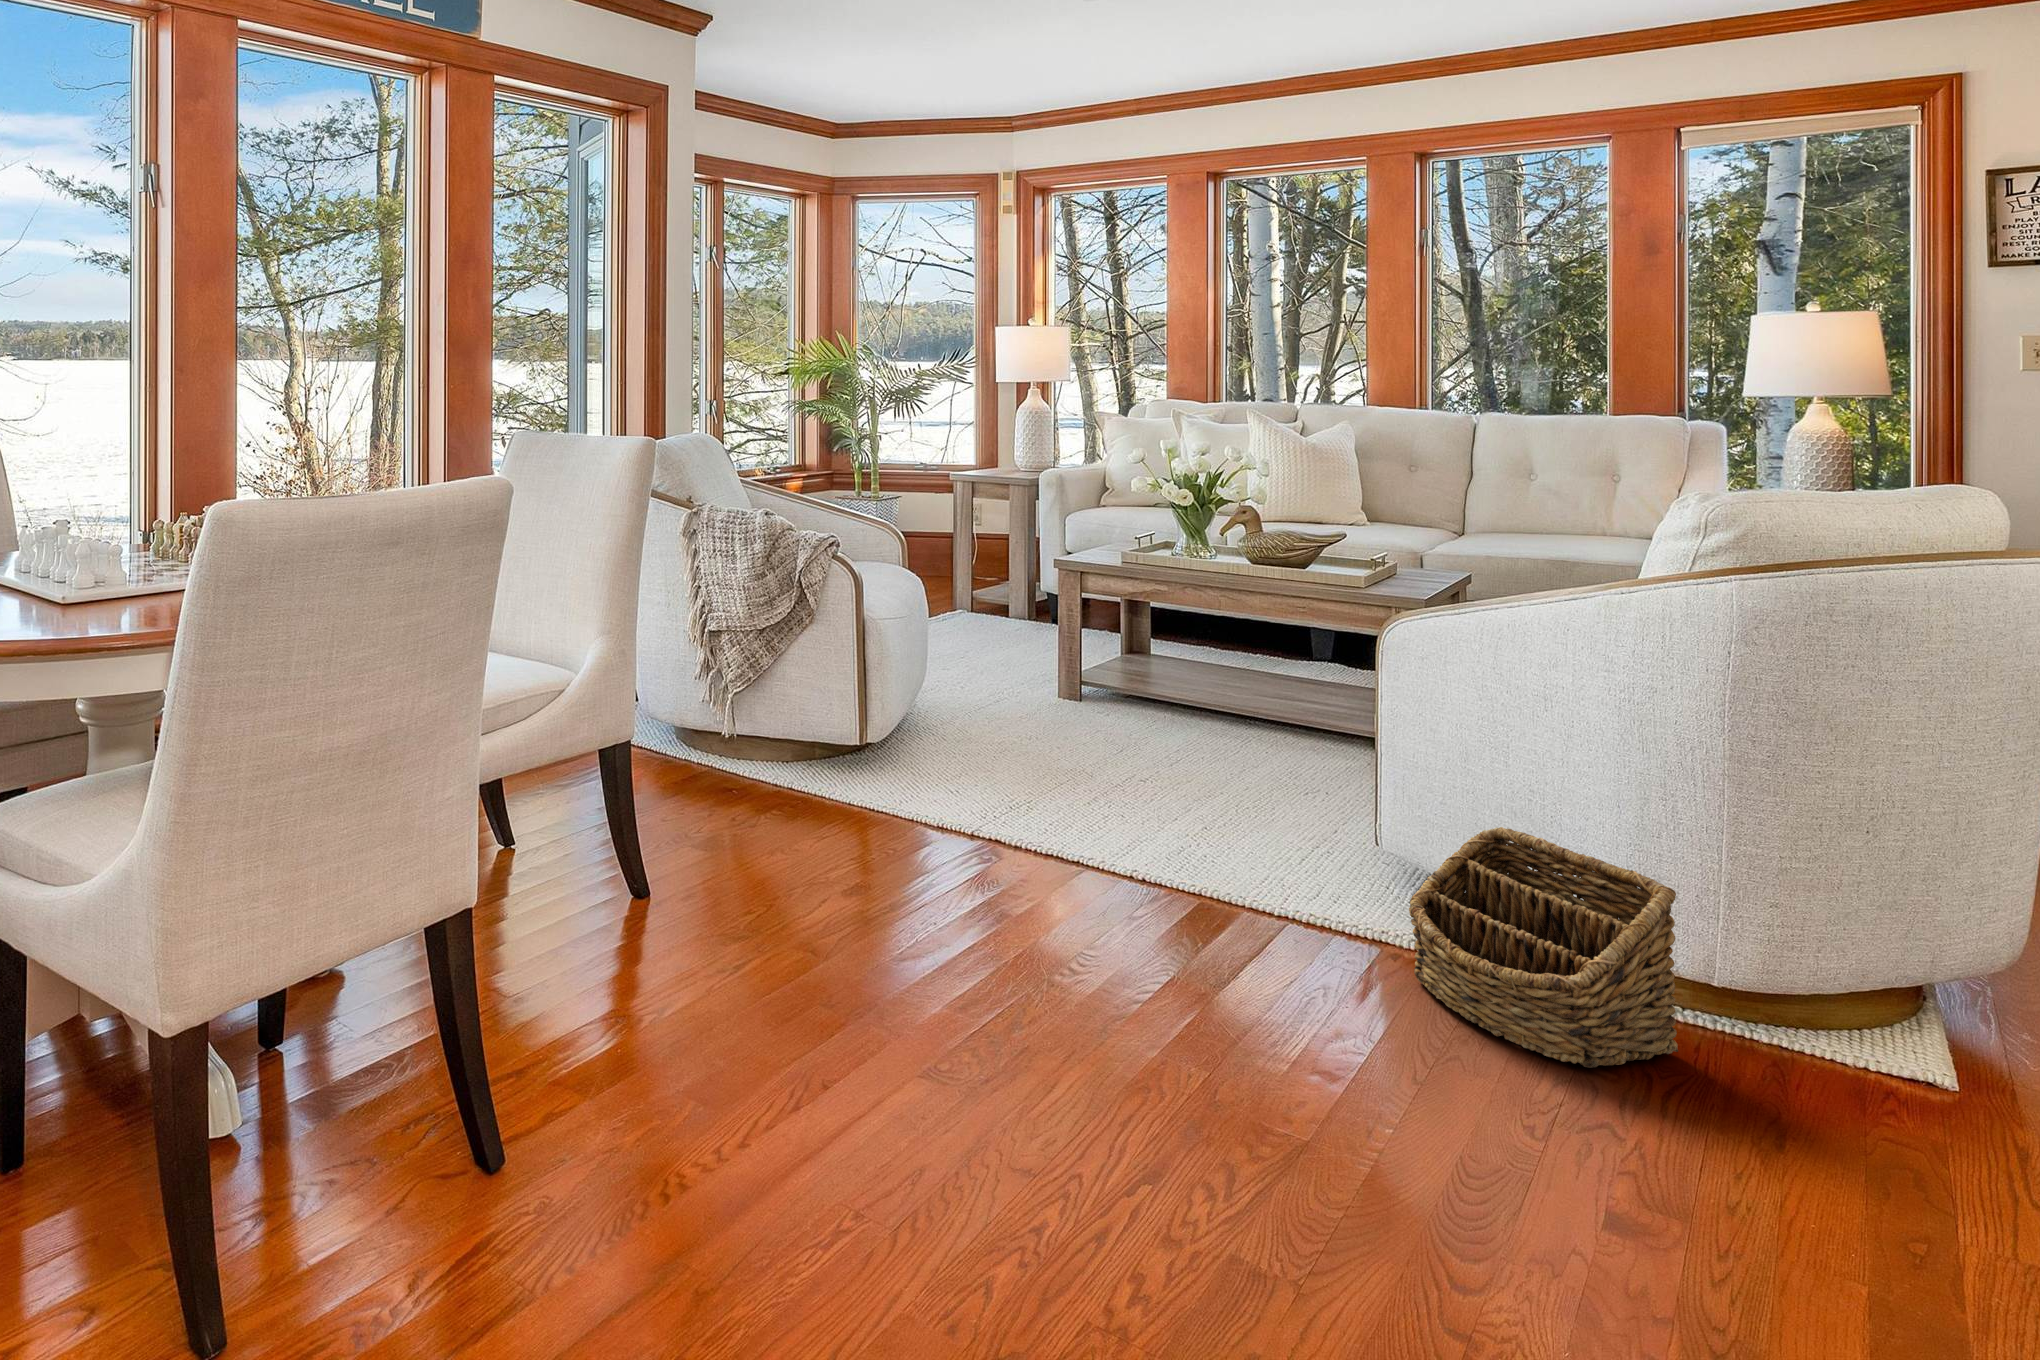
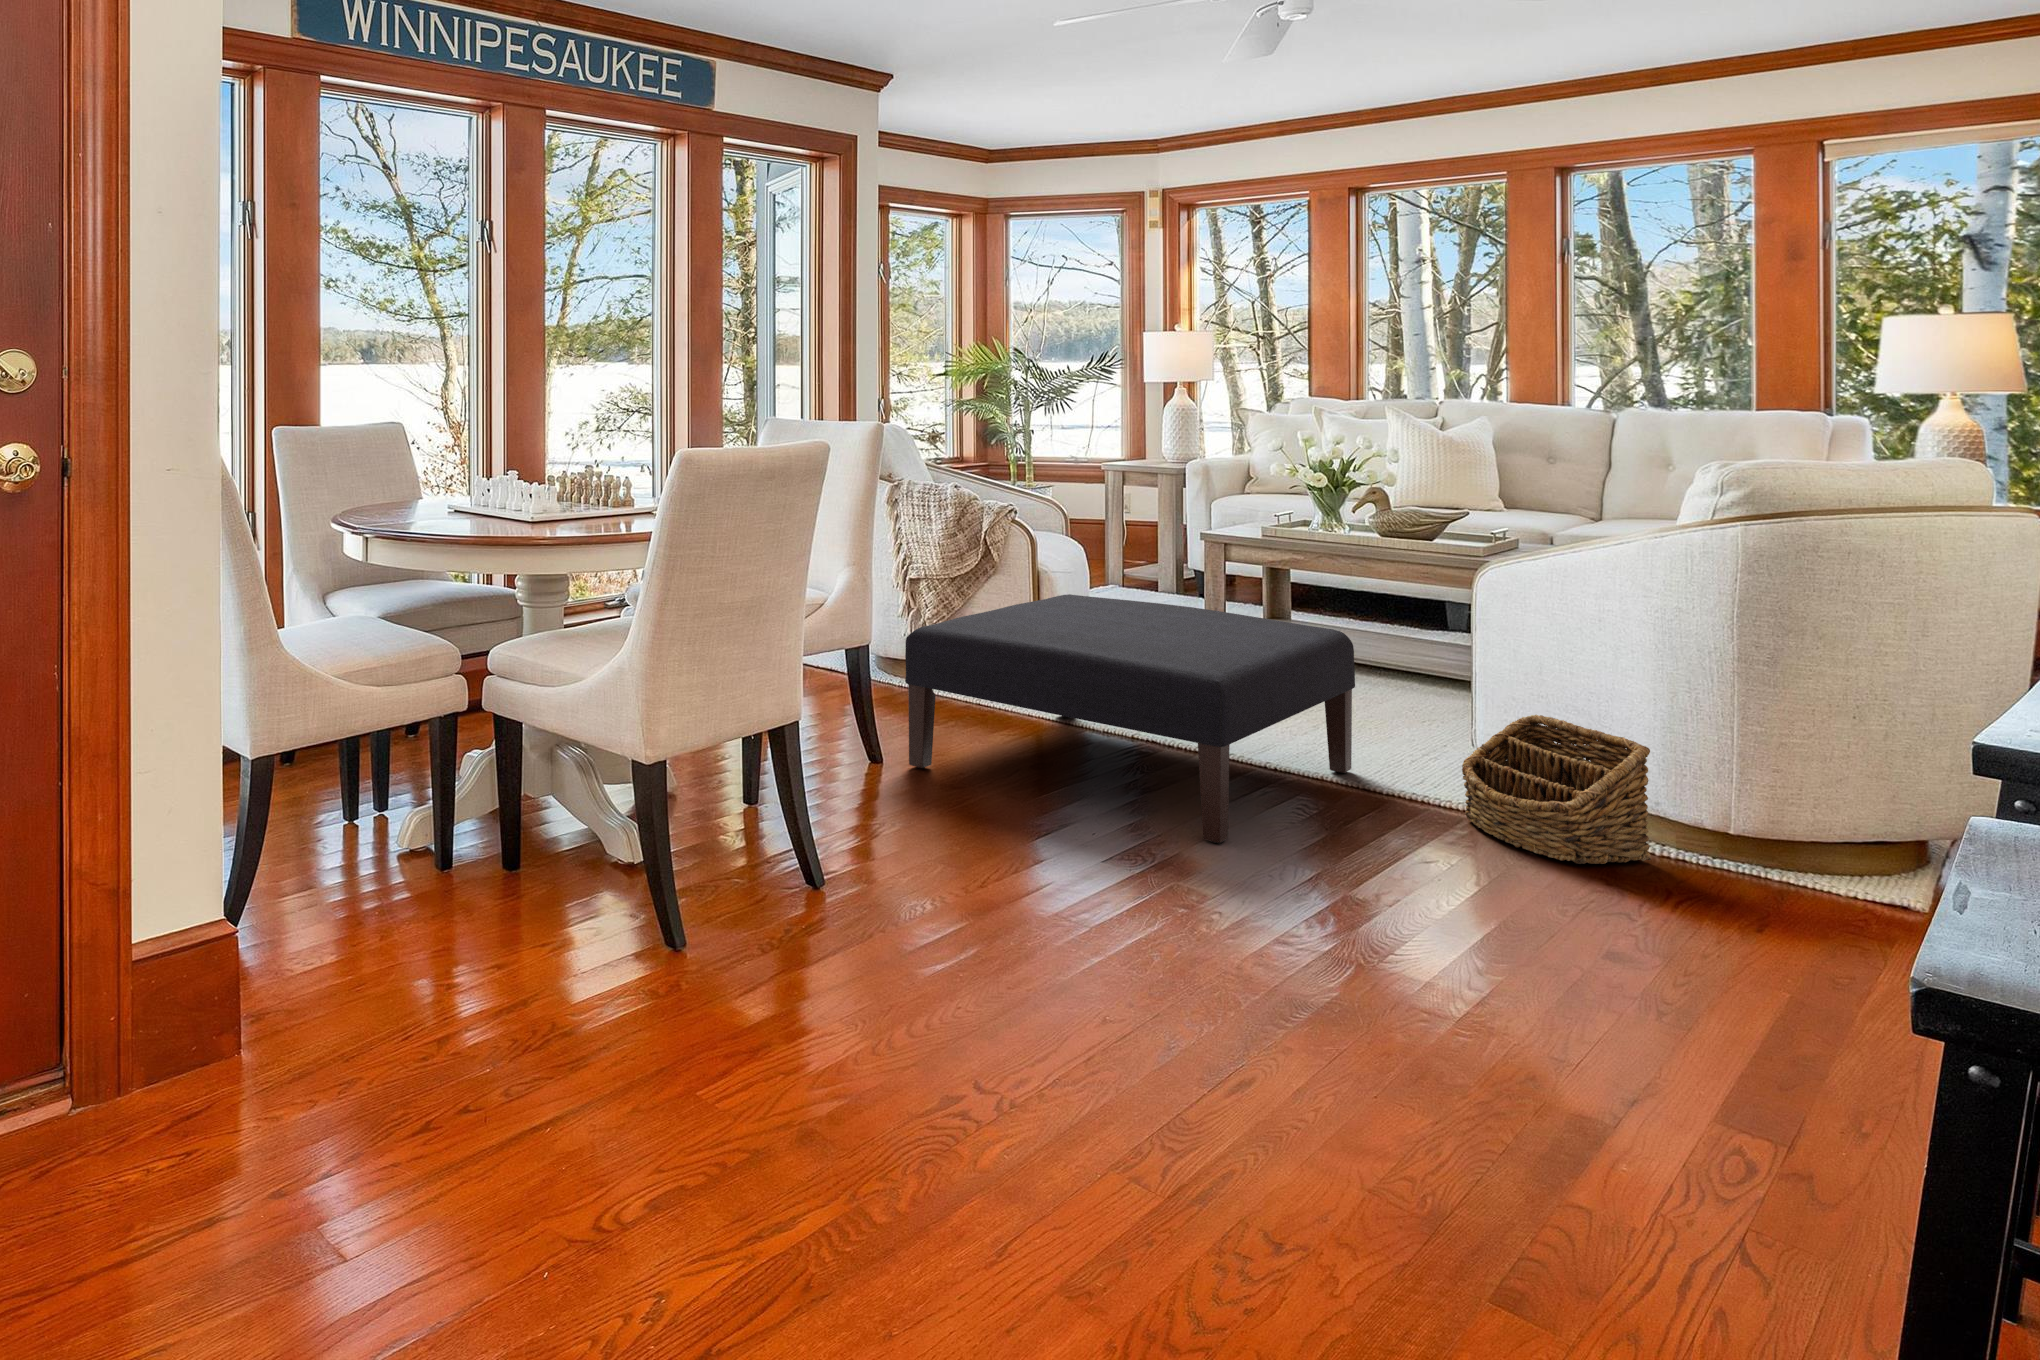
ottoman: none [663,653,1257,1057] -> present [905,594,1355,844]

